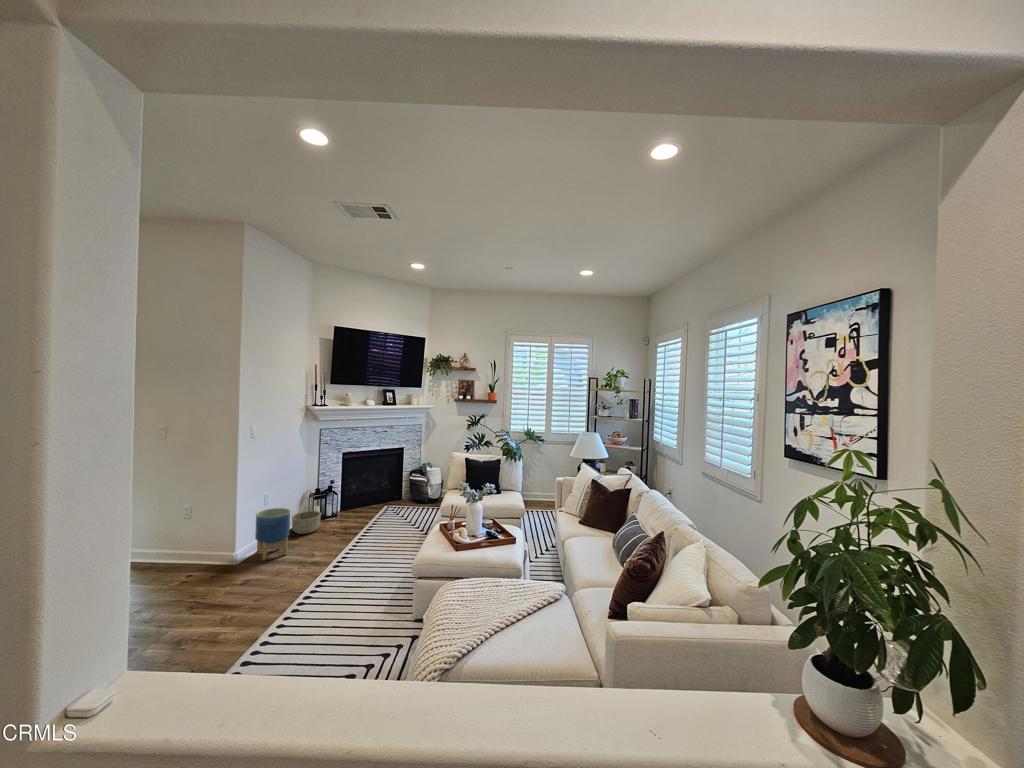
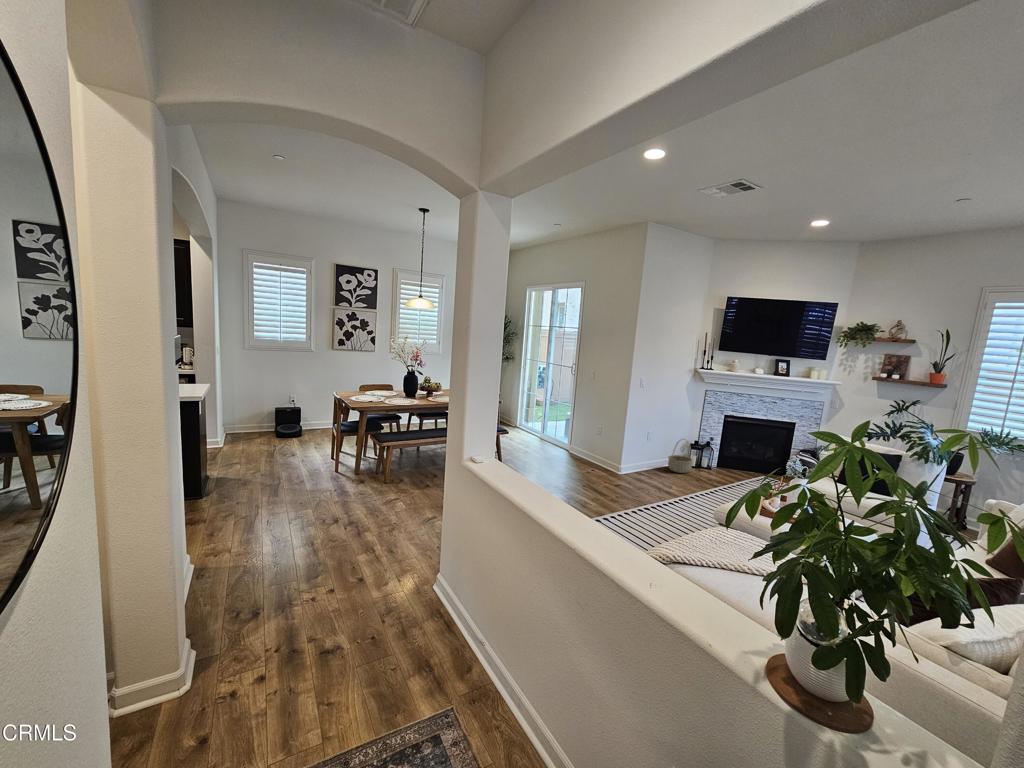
planter: present [255,508,290,561] -> none [635,443,660,481]

